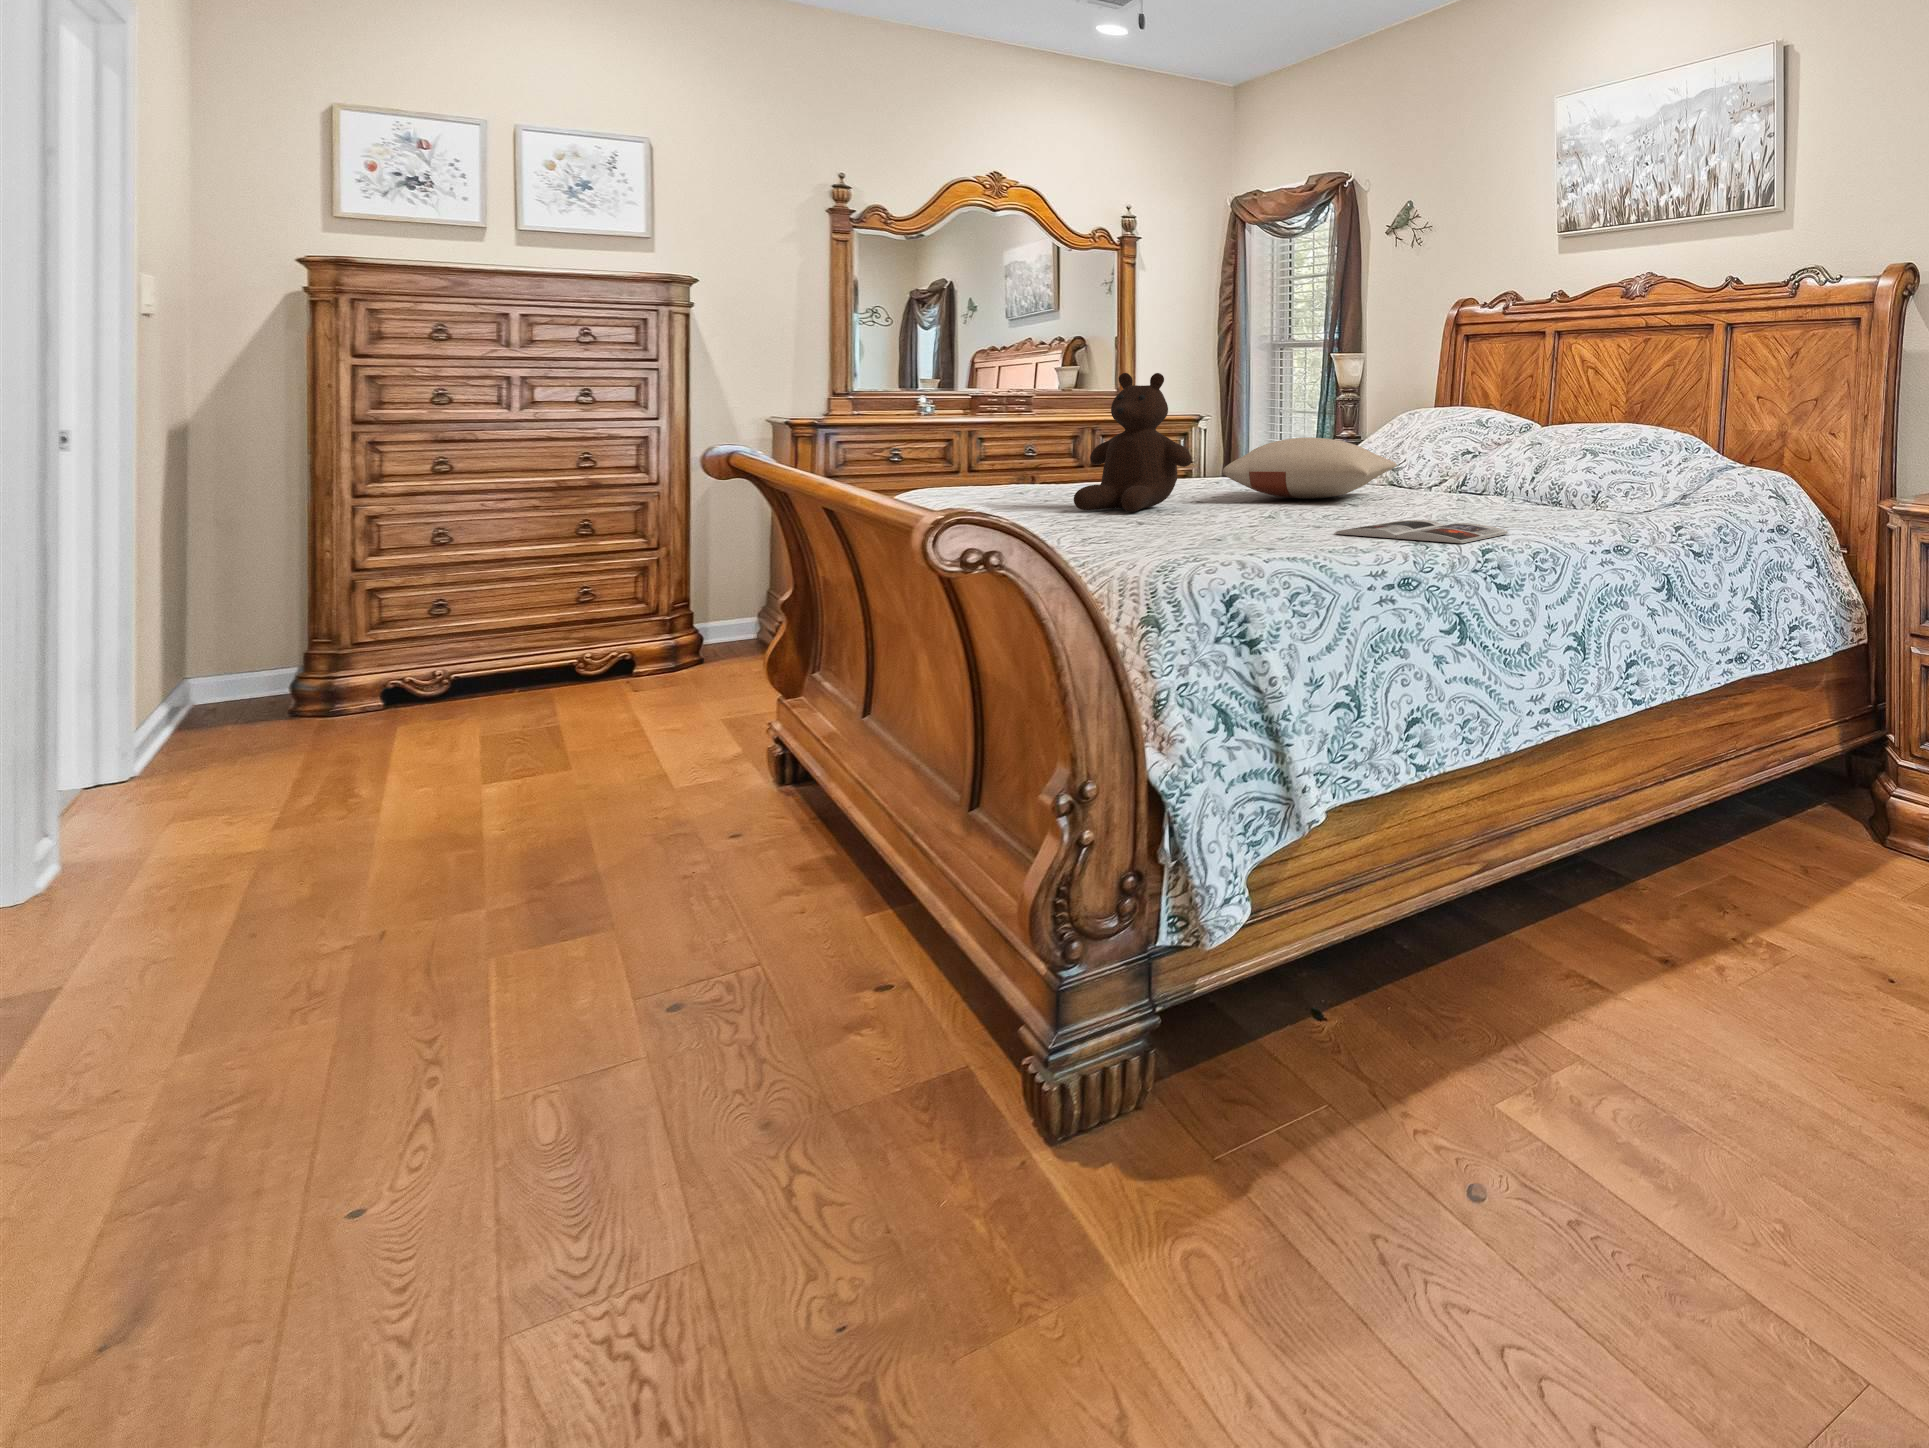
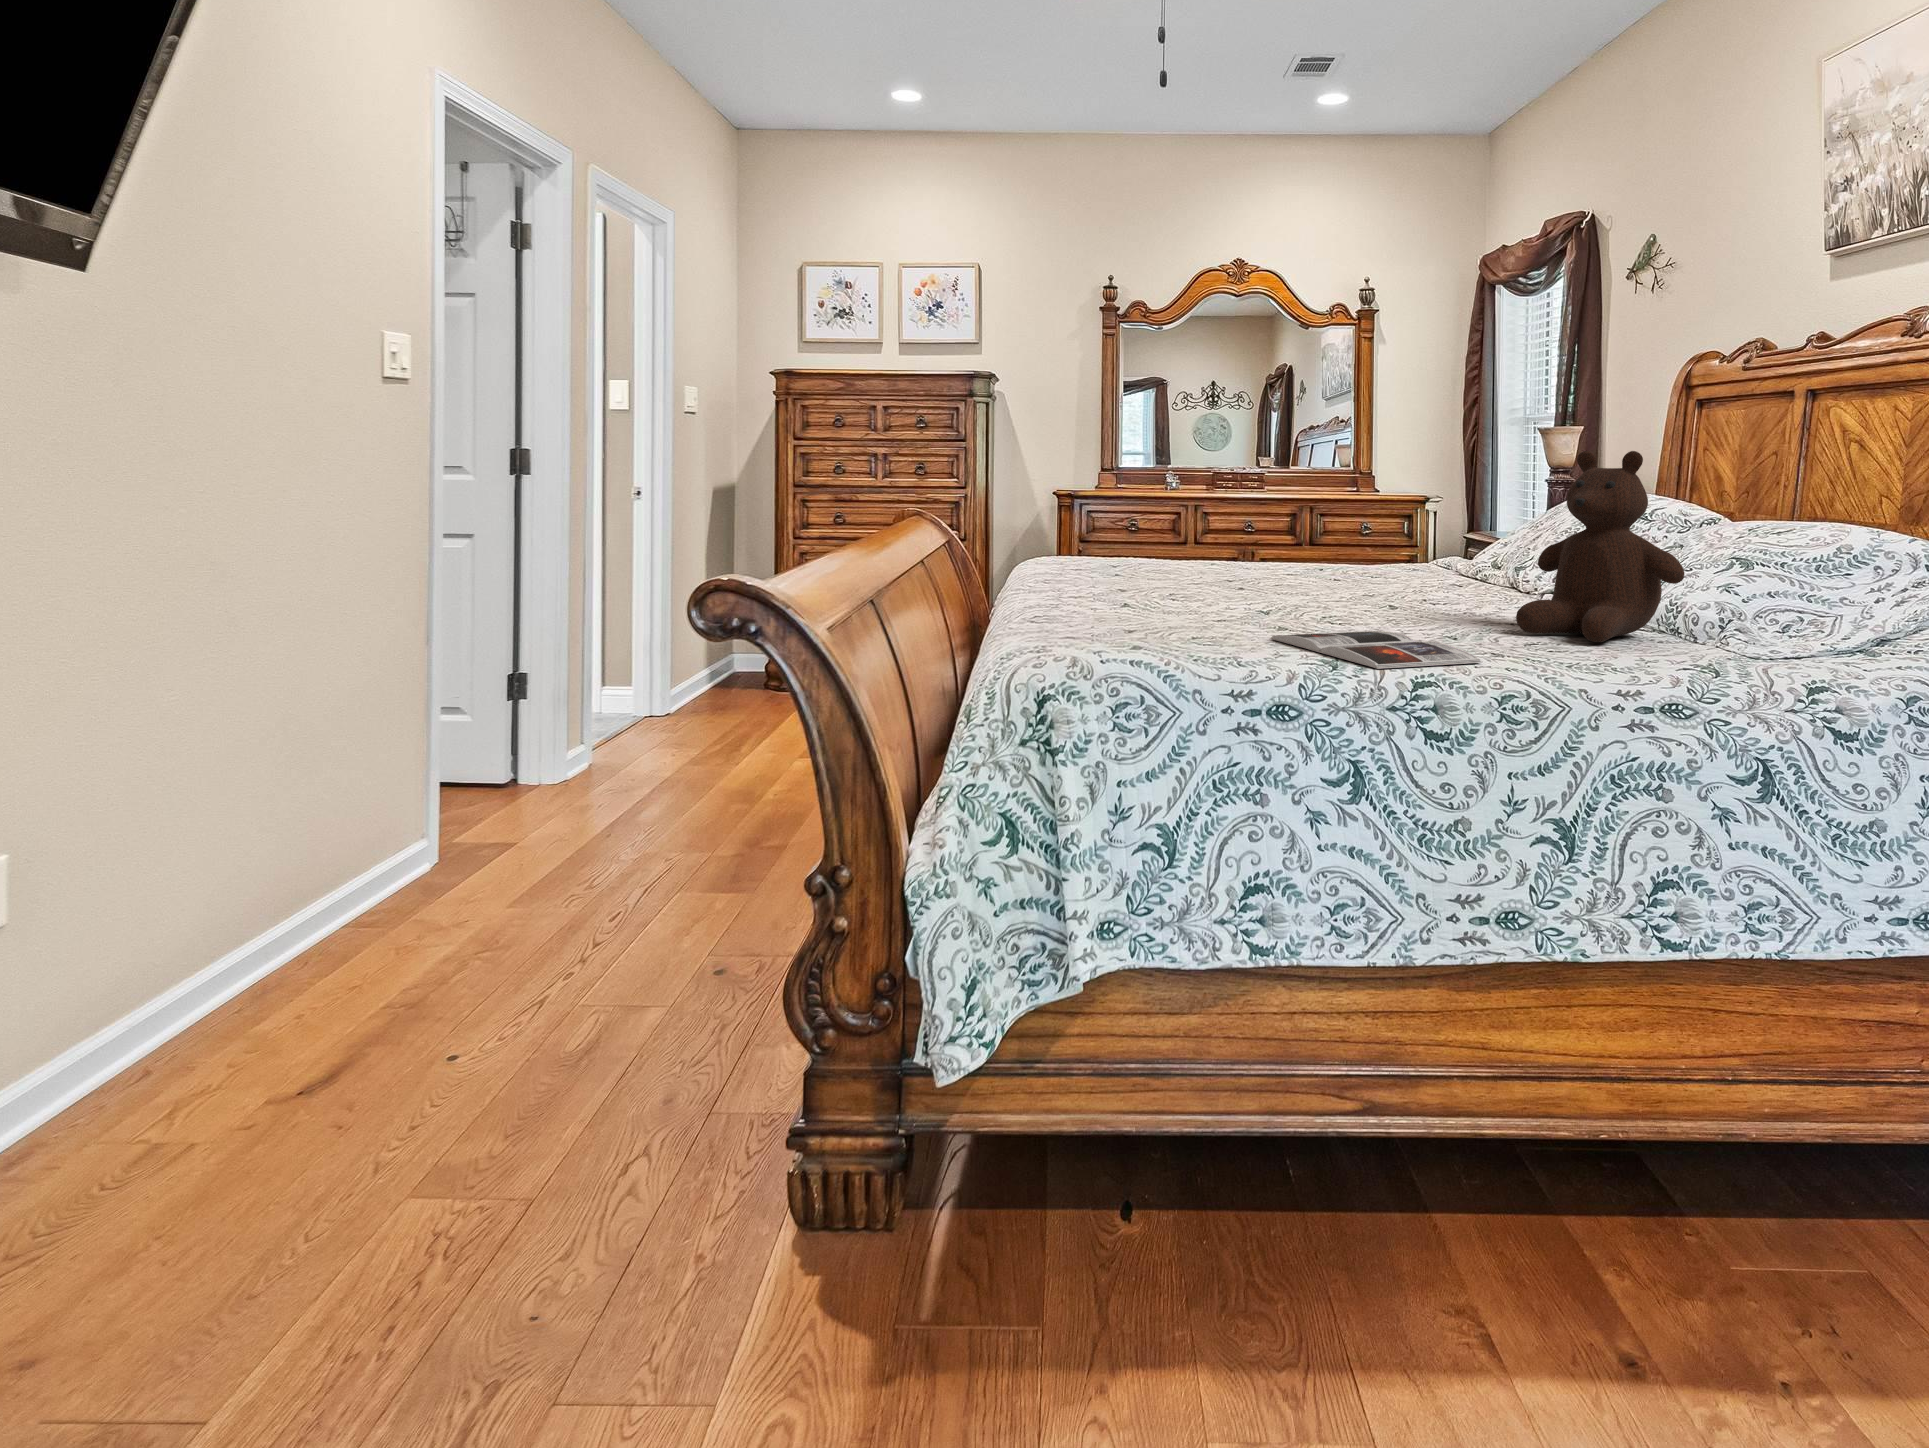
teddy bear: present [1074,373,1192,512] -> present [1516,451,1684,642]
pillow: present [1223,438,1397,499] -> none [1272,524,1503,593]

